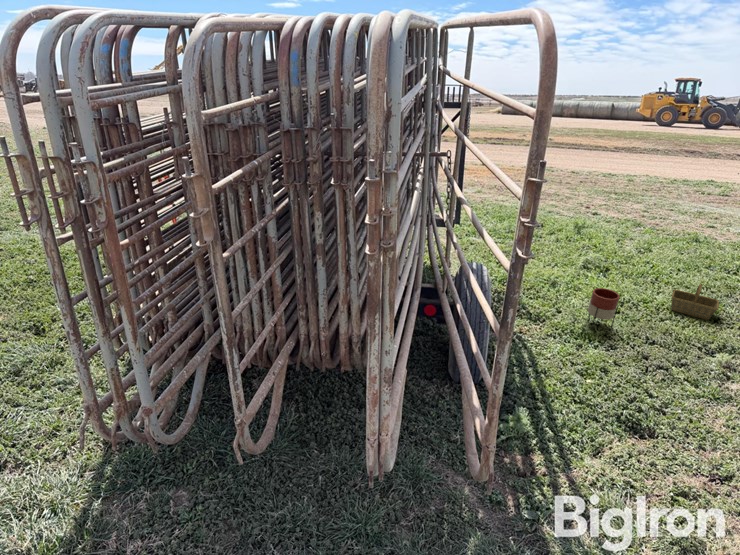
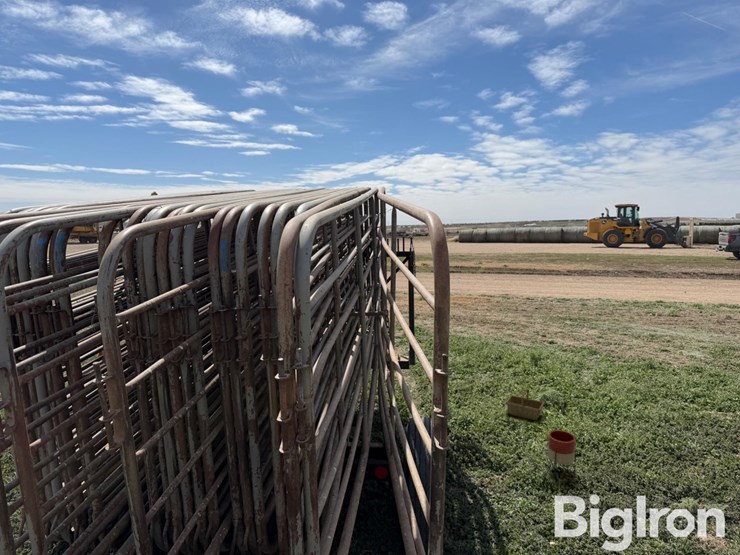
basket: present [672,284,719,320] -> present [506,389,544,420]

